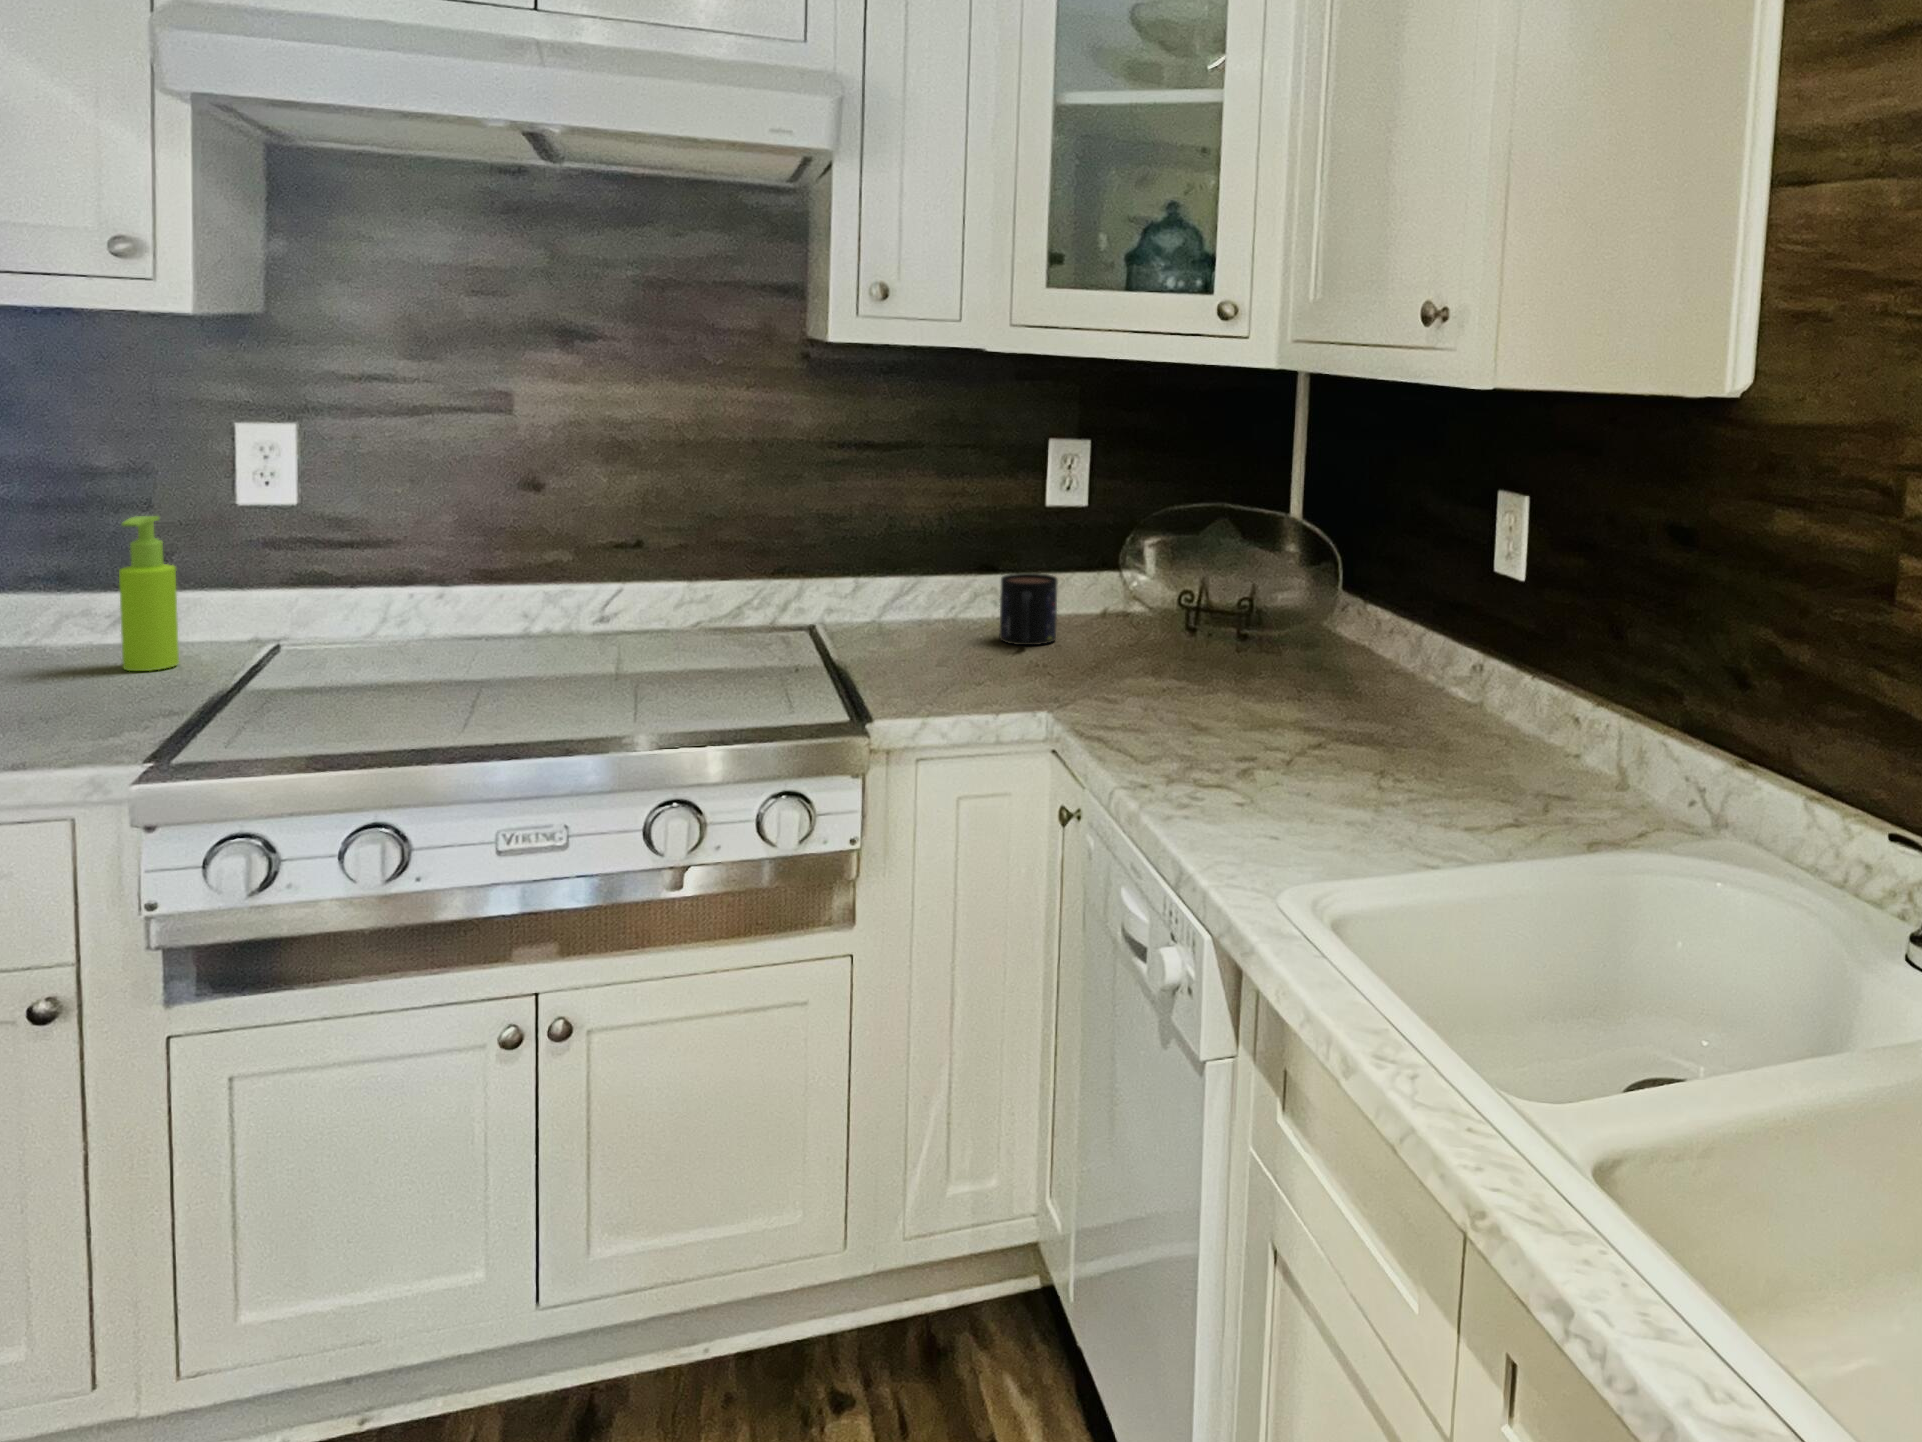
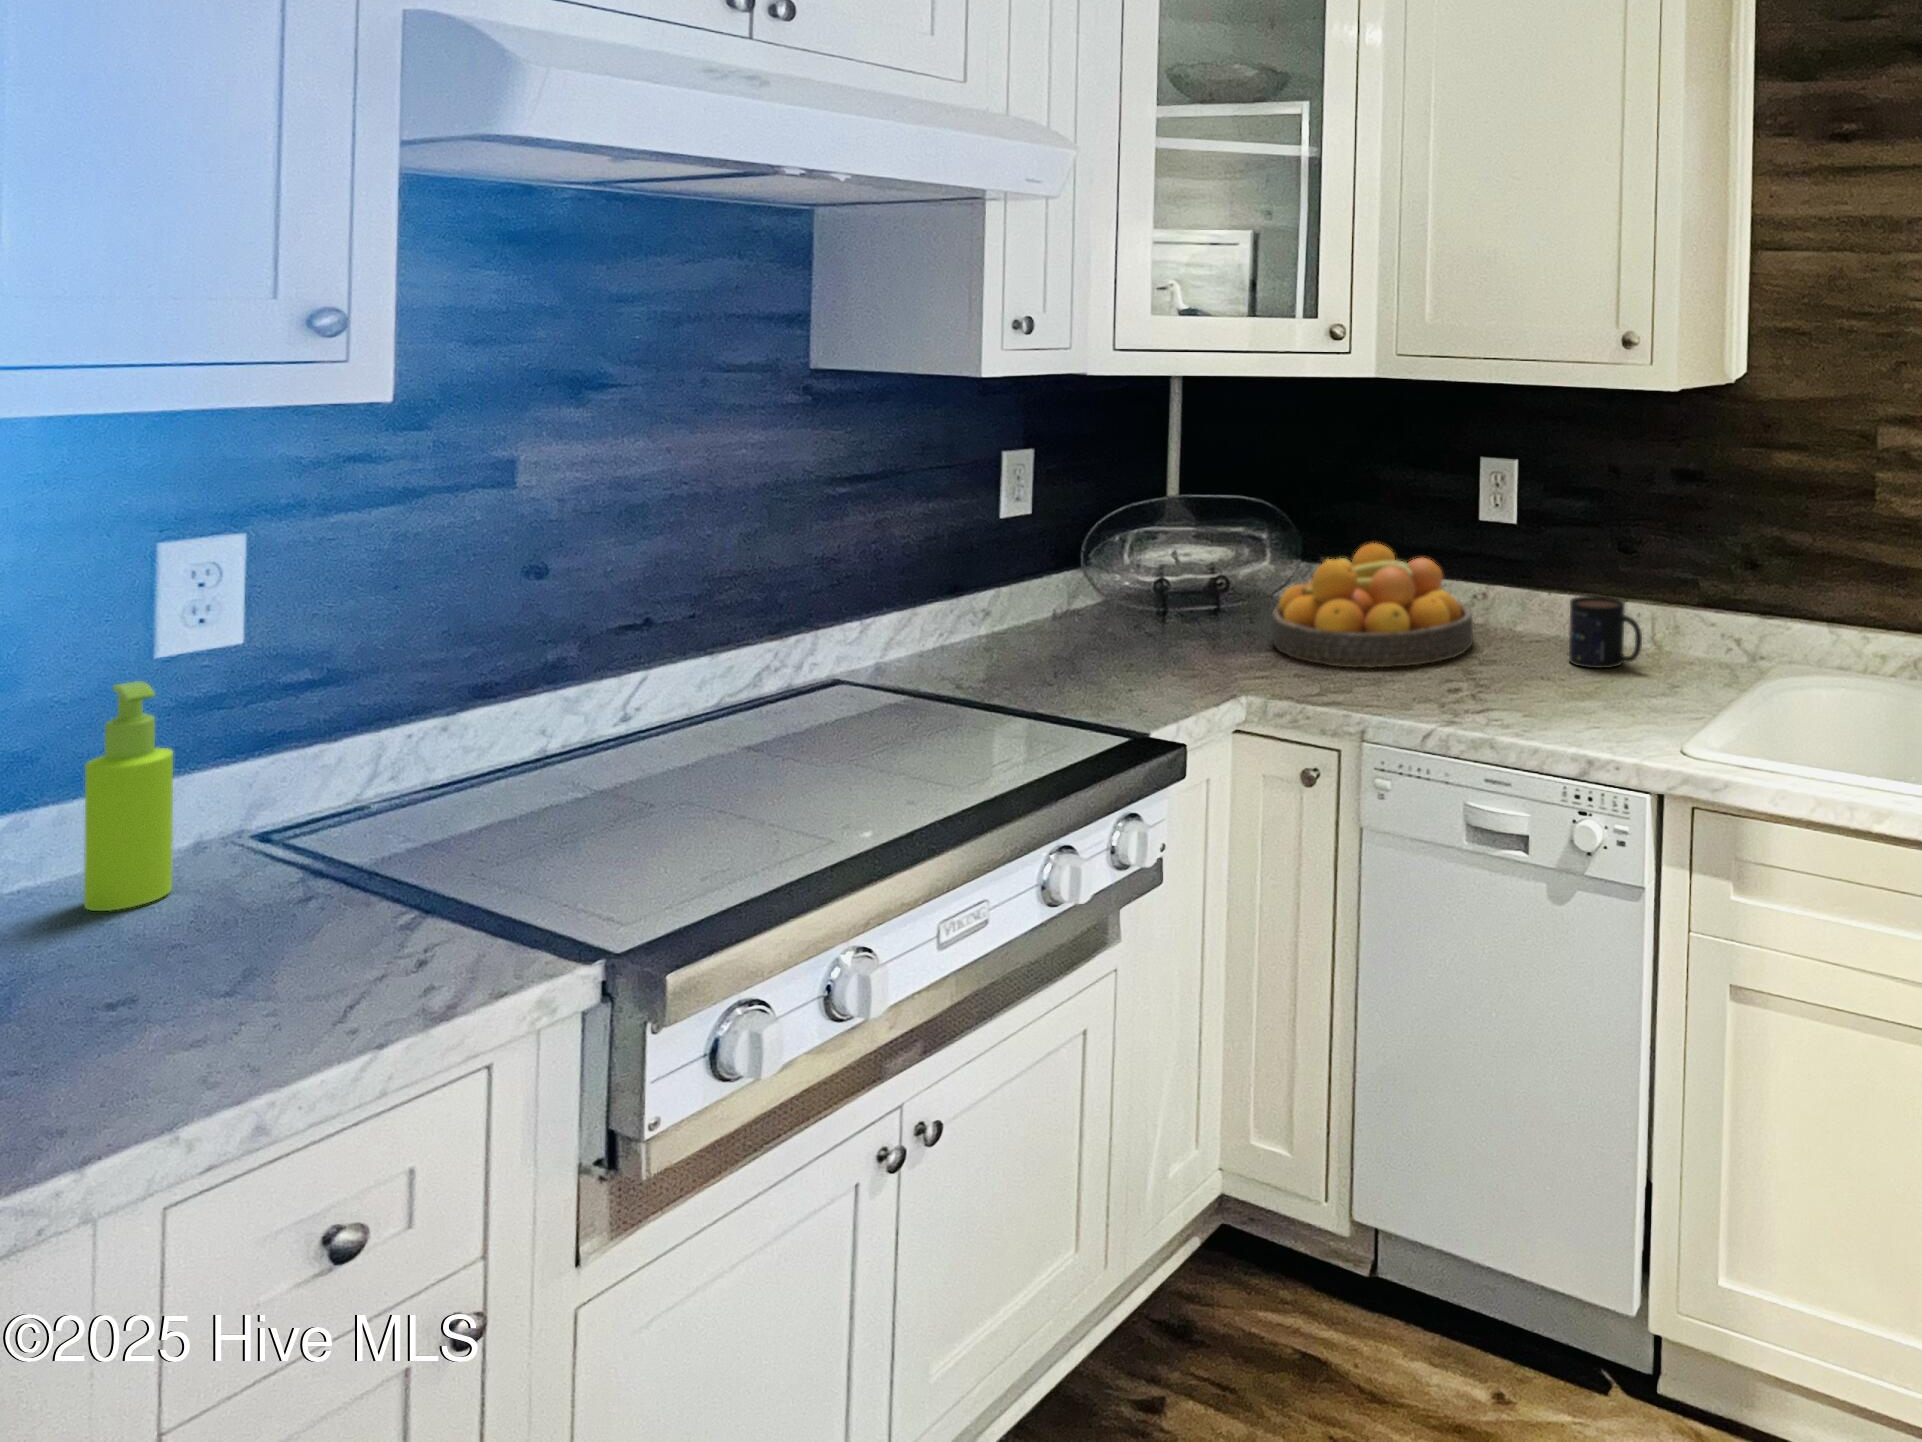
mug: present [1000,573,1058,645] -> present [1569,596,1642,668]
fruit bowl: none [1194,581,1440,731] -> present [1272,543,1473,668]

